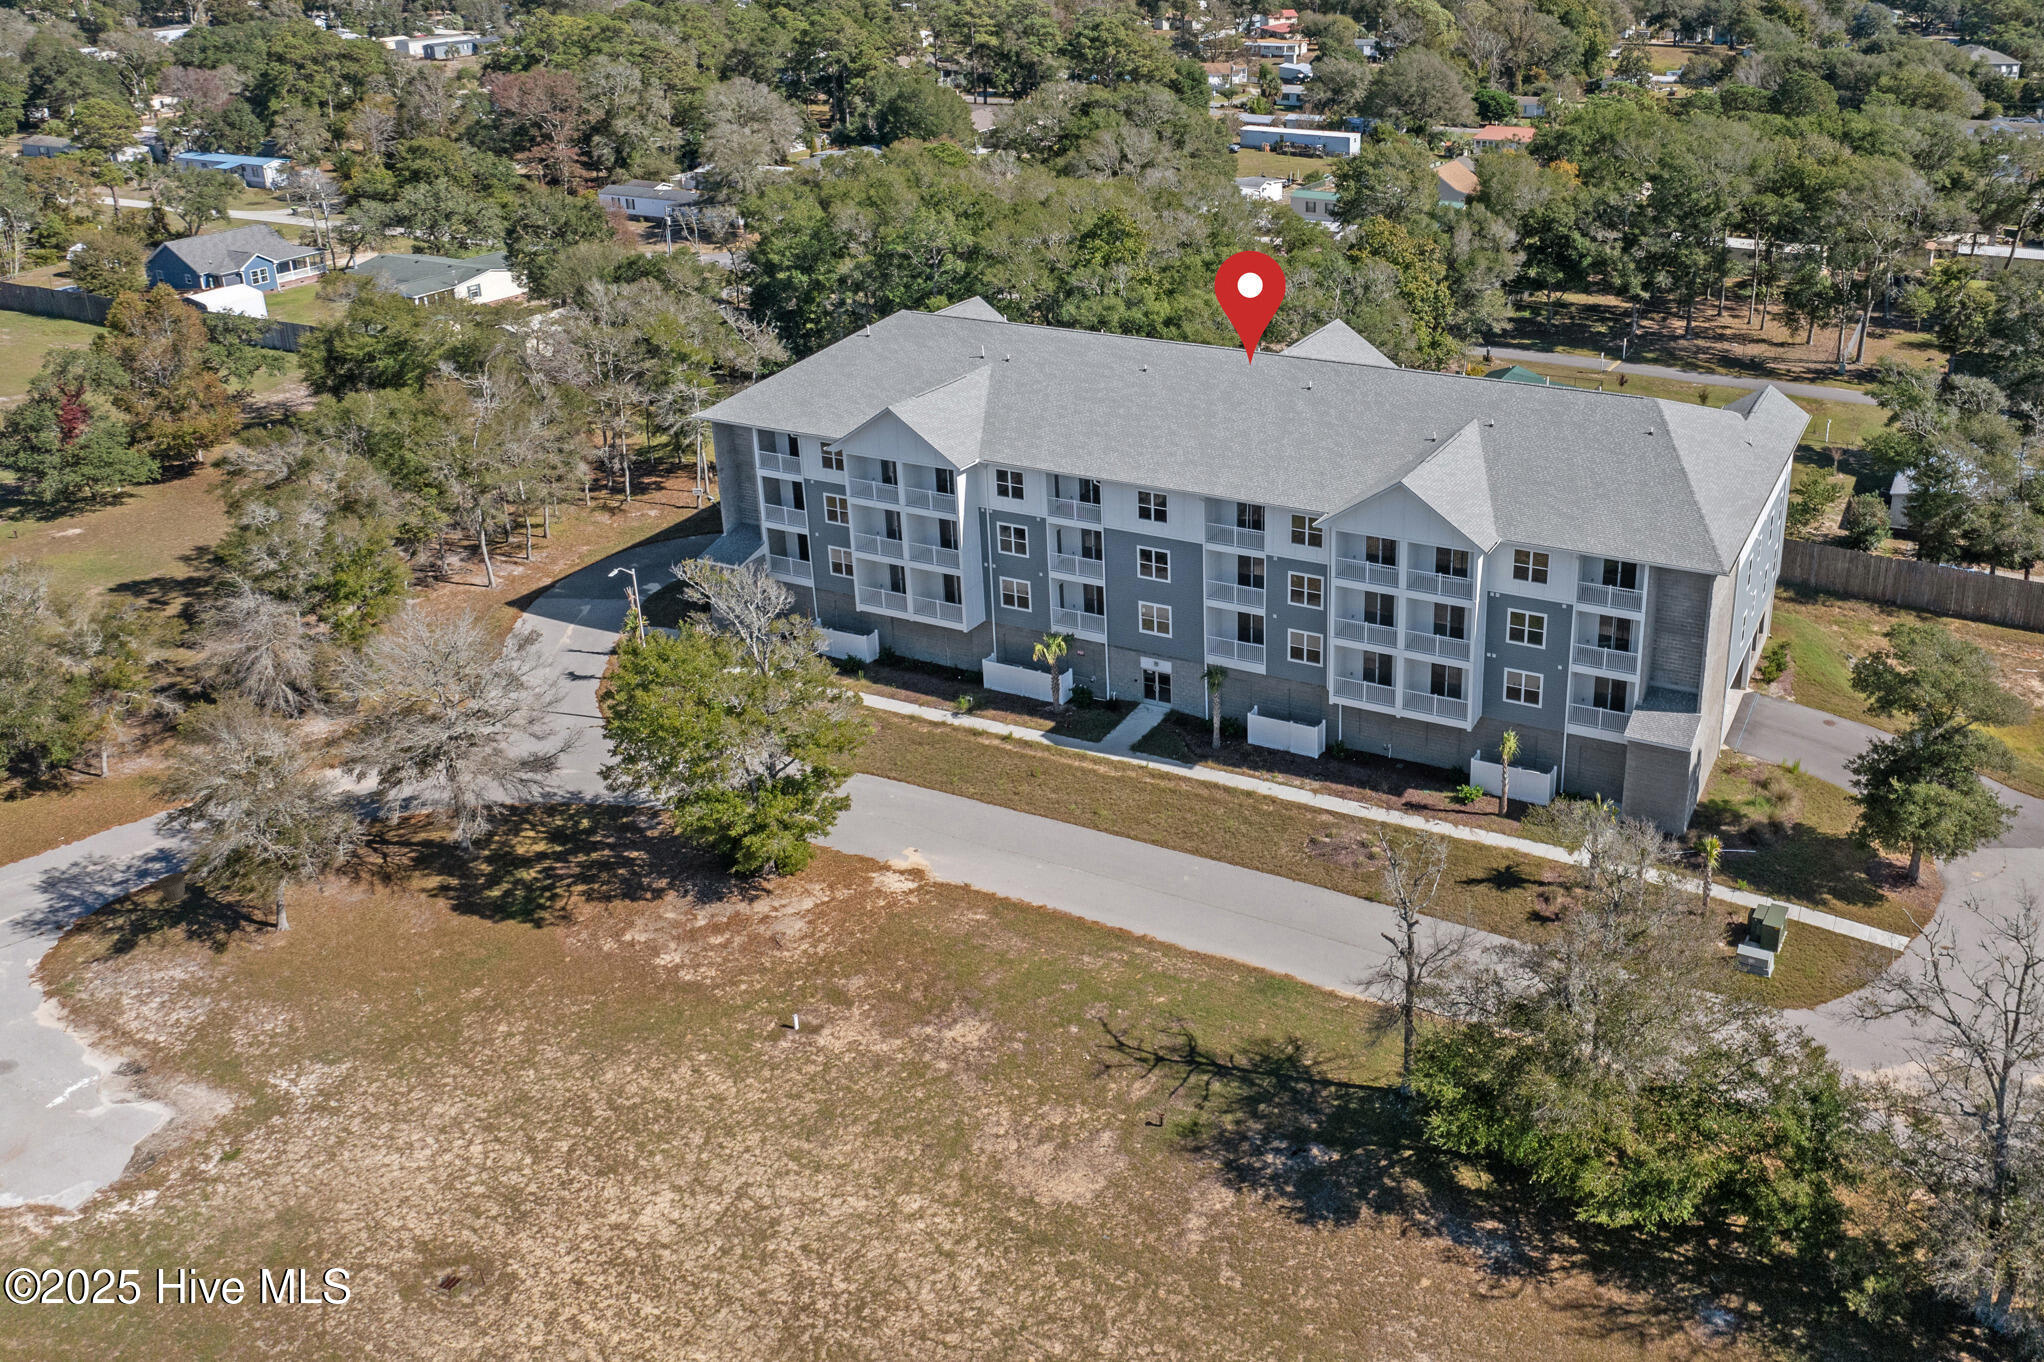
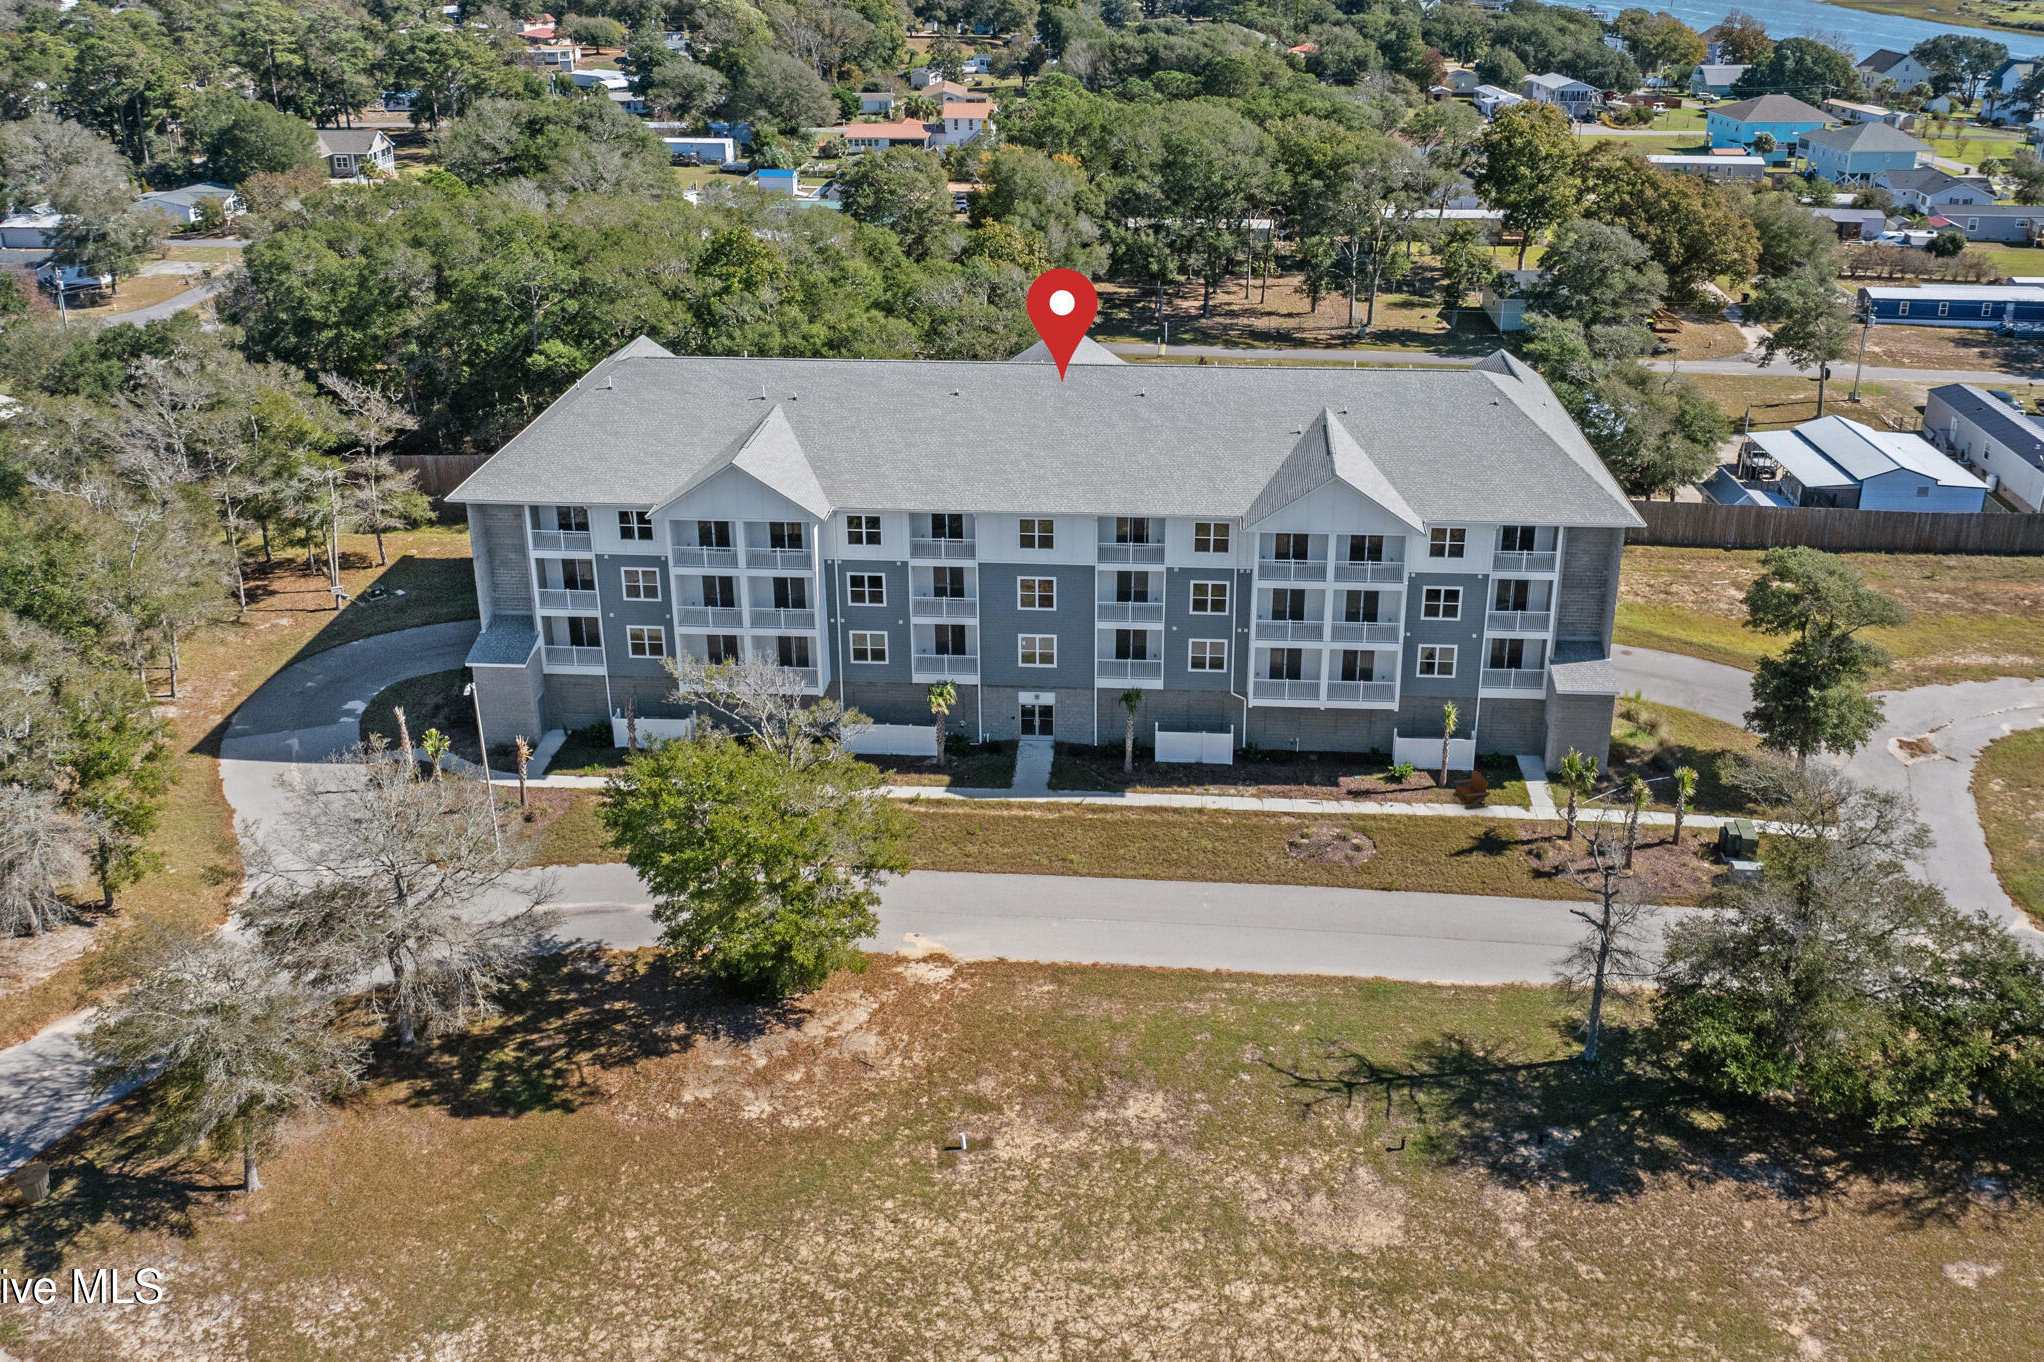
lounge chair: none [1517,805,1546,846] -> present [1453,771,1491,810]

